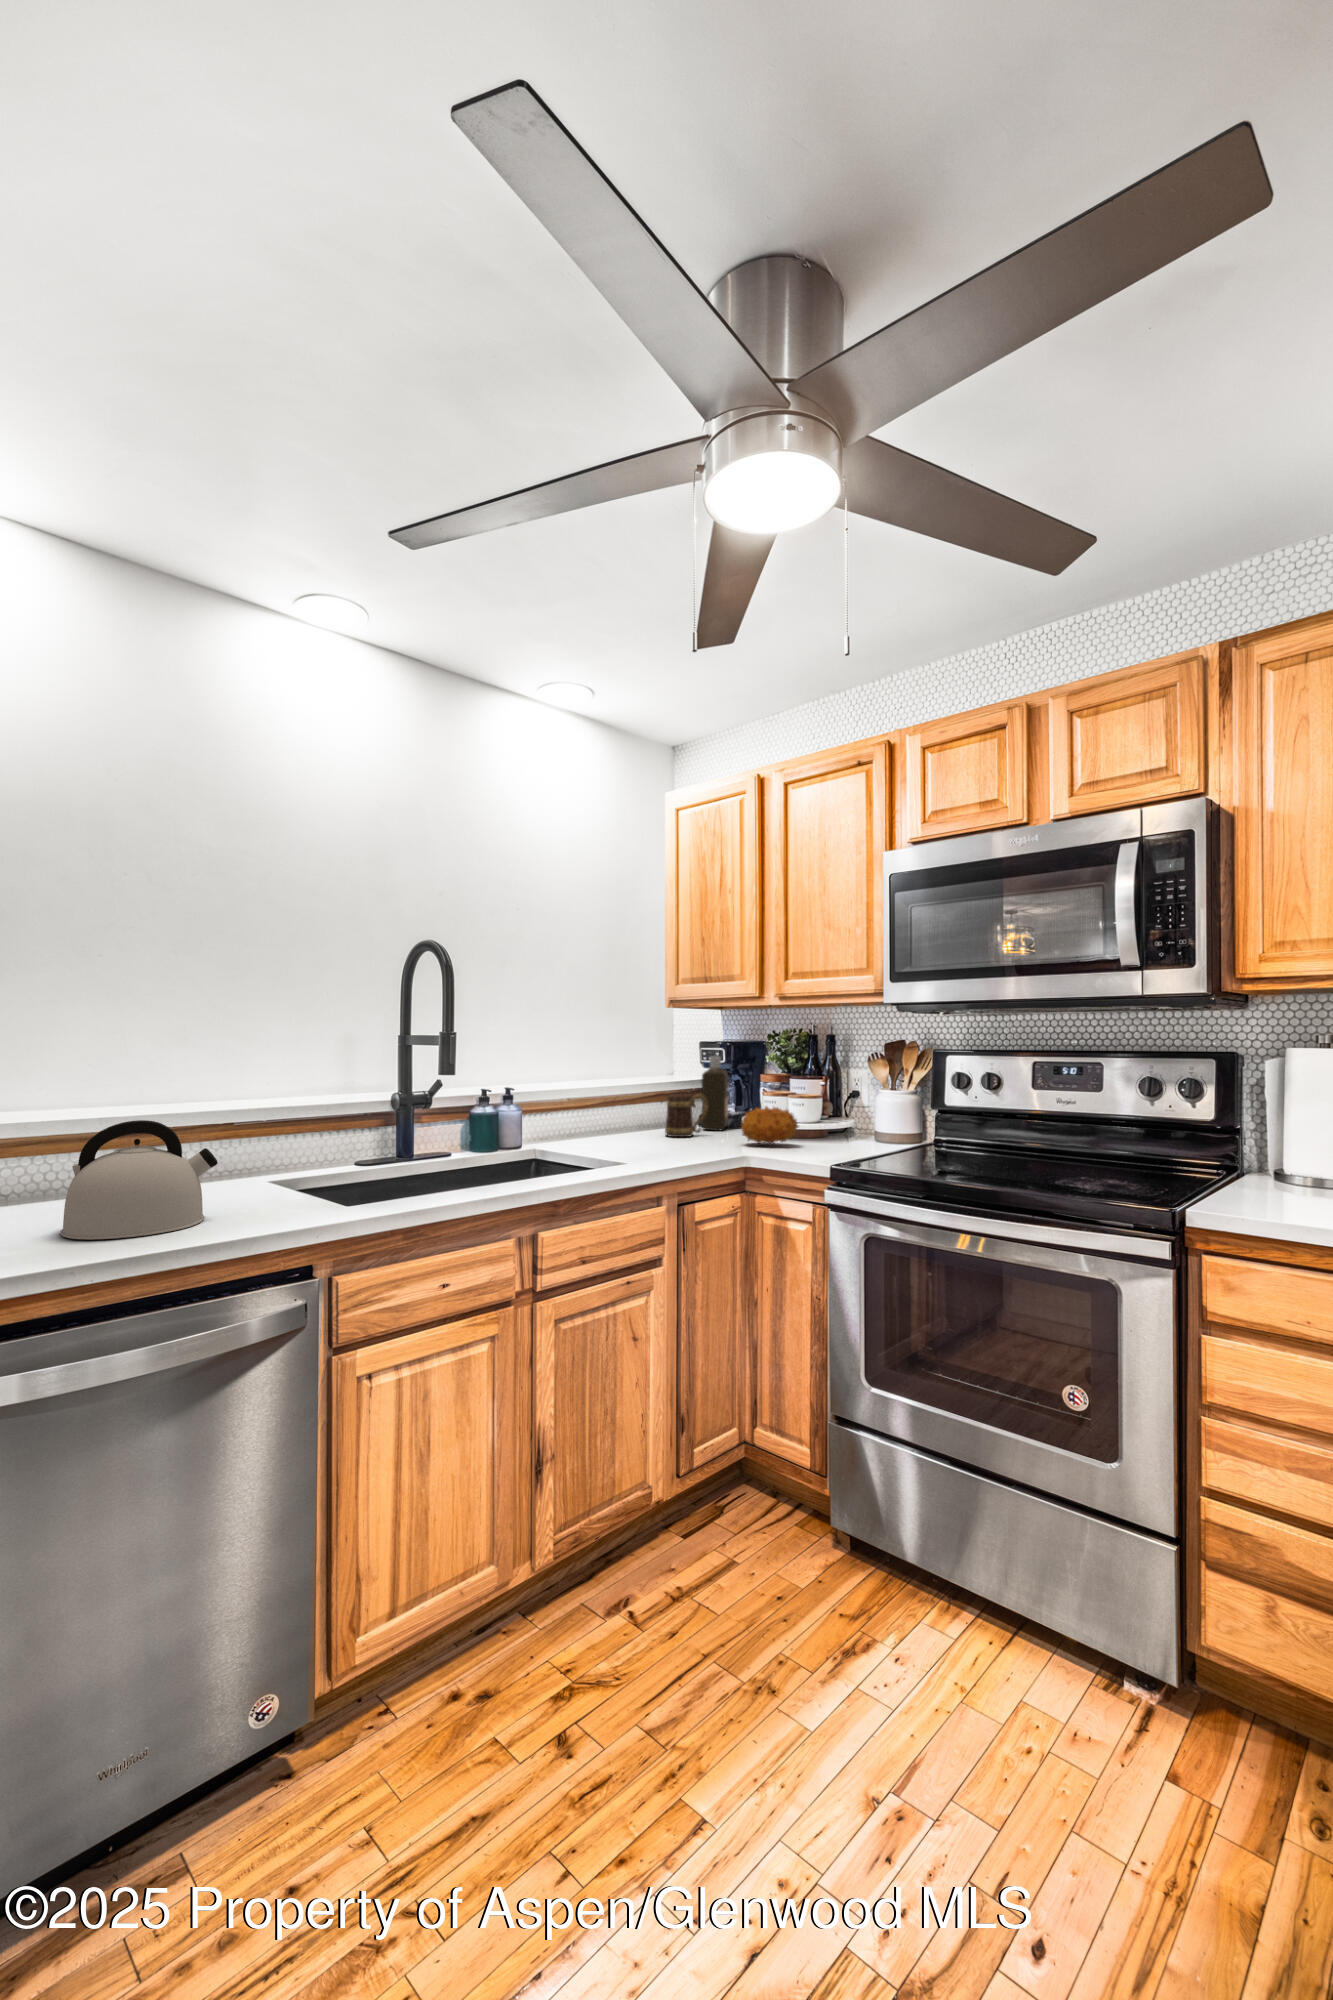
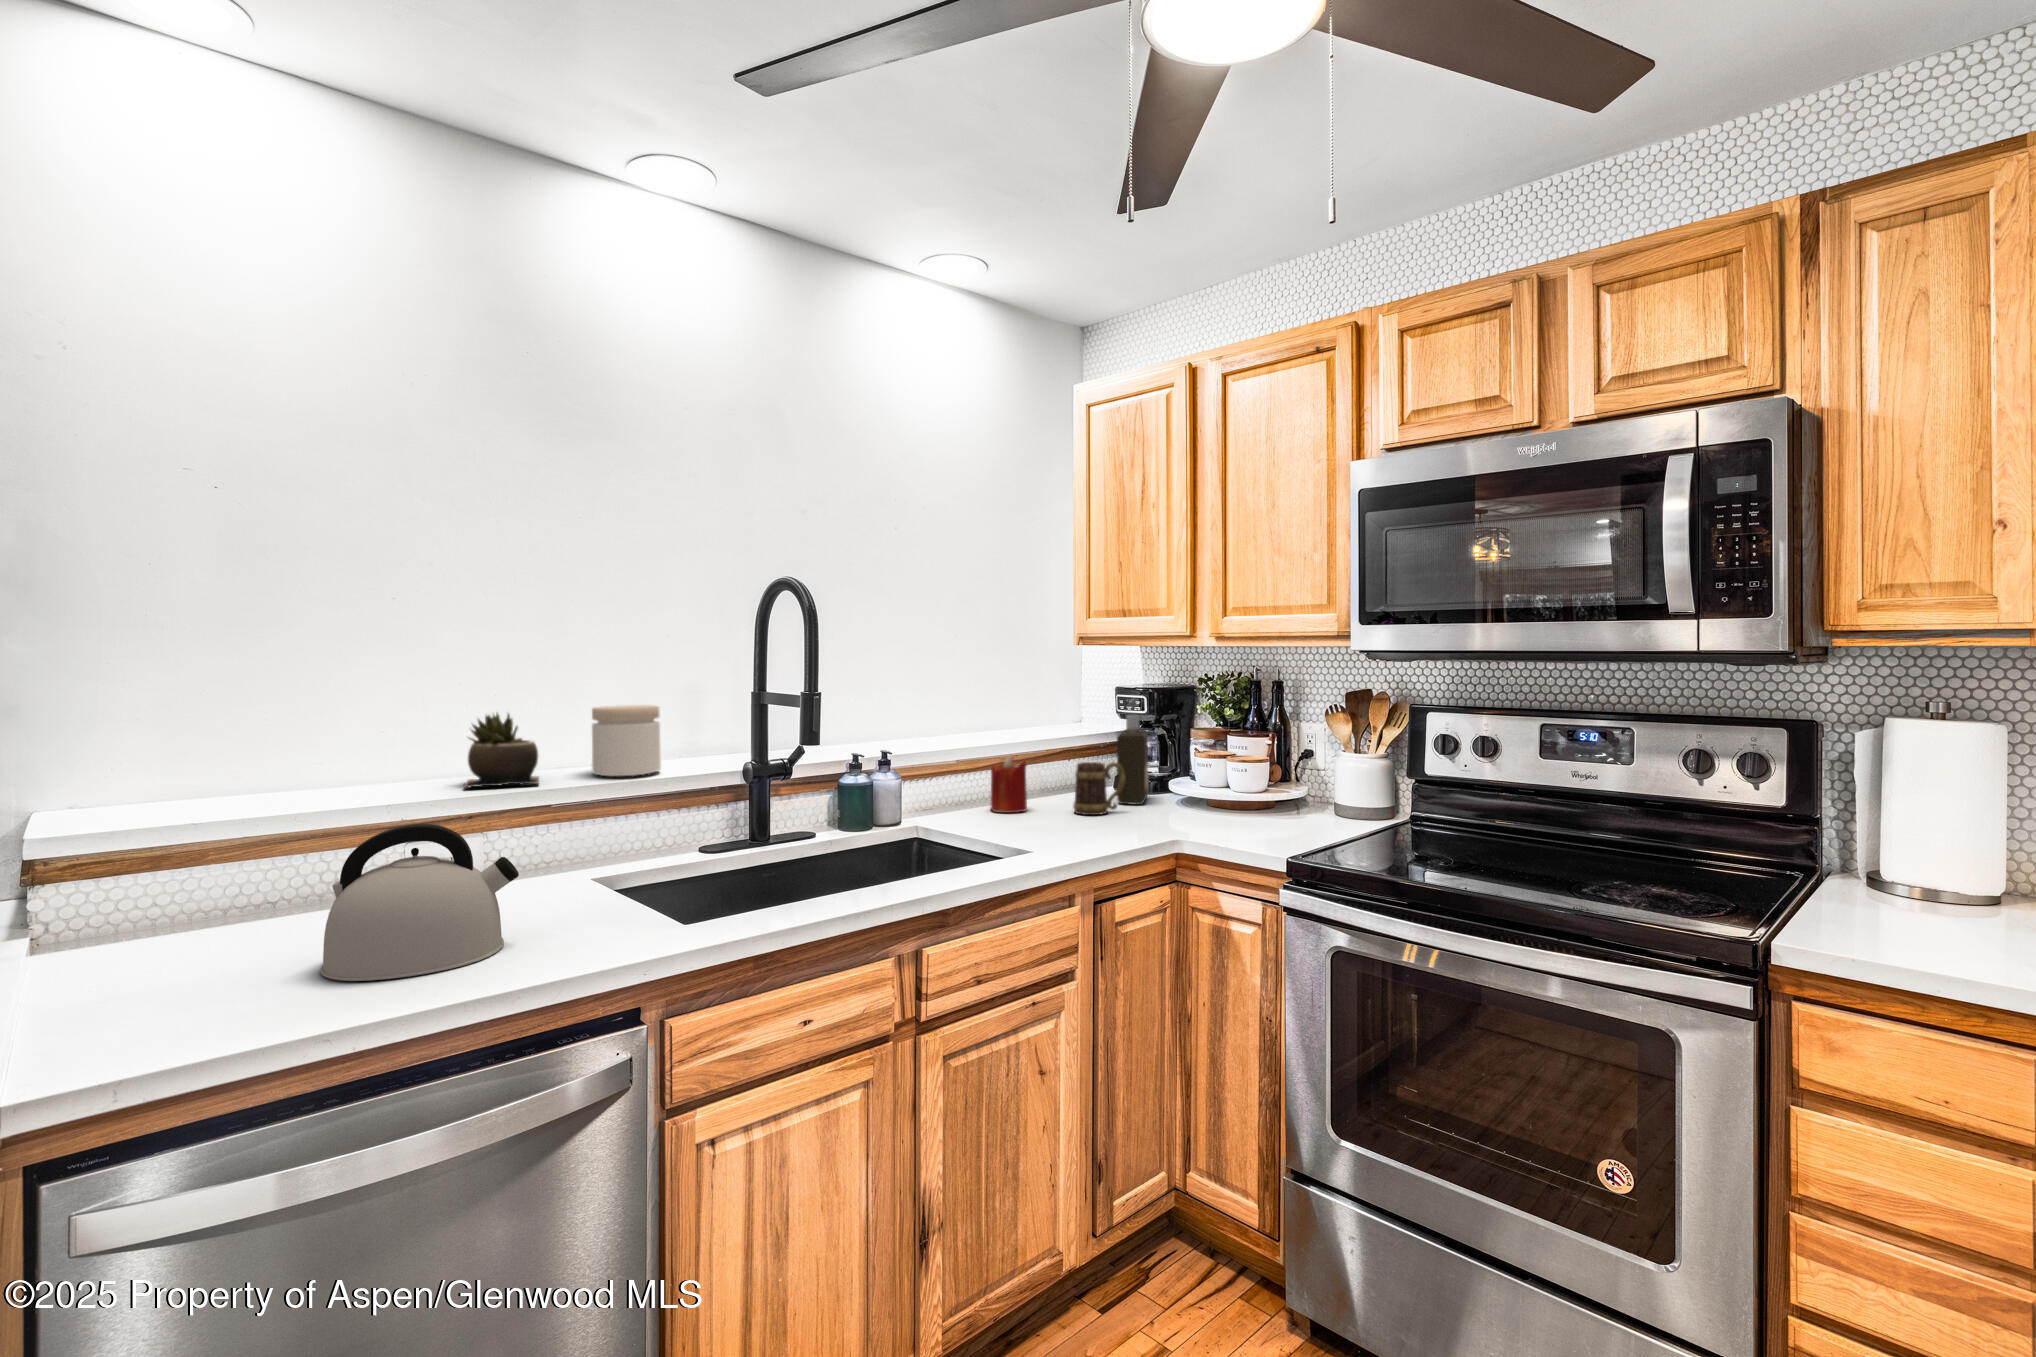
jar: none [265,1041,322,1098] -> present [592,705,661,776]
succulent plant: none [161,1043,223,1104] -> present [465,713,539,787]
candle: none [596,1089,627,1136] -> present [990,757,1027,813]
fruit: present [741,1107,799,1144] -> none [1166,779,1240,828]

